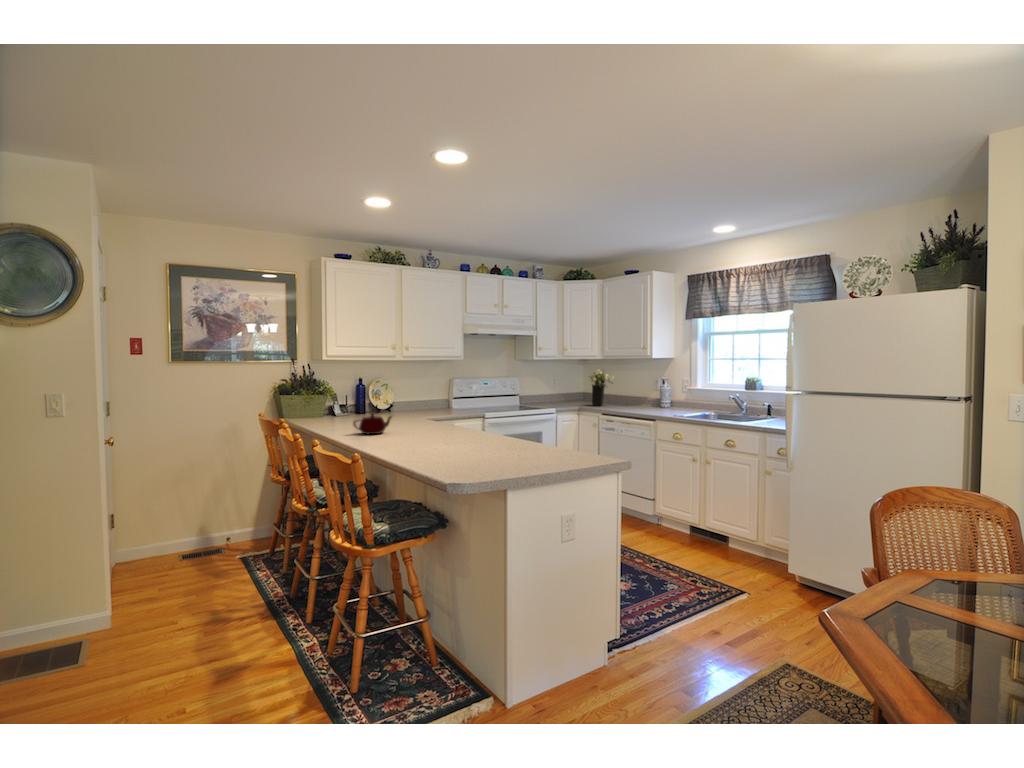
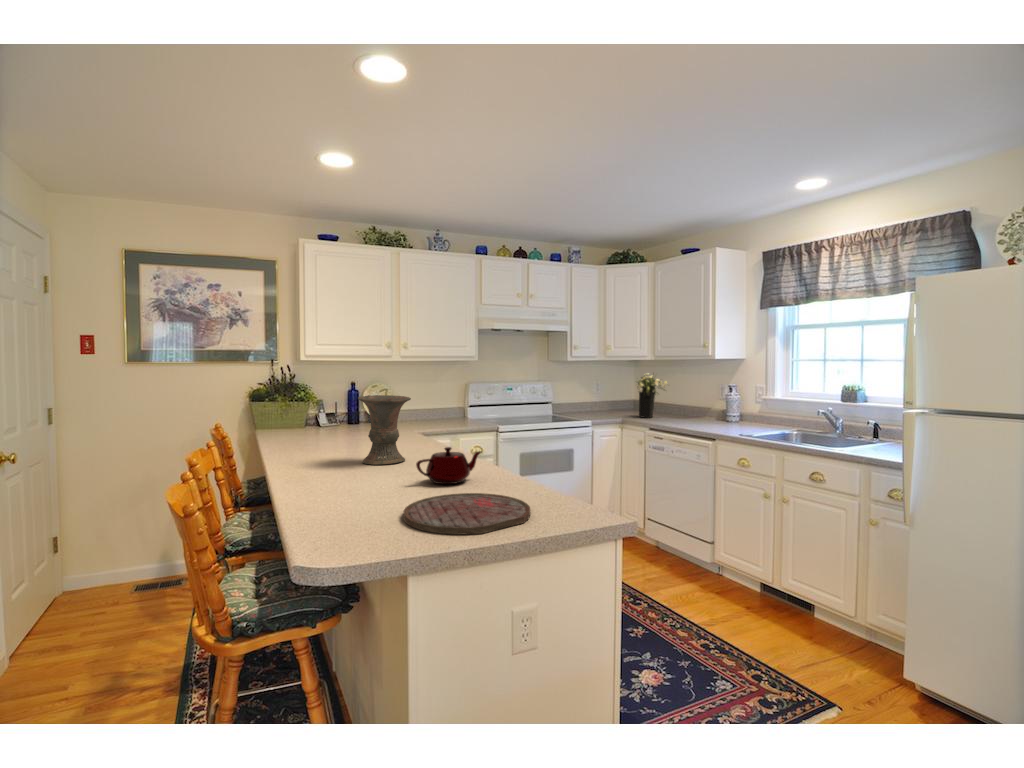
vase: none [408,386,447,438] -> present [358,395,411,465]
teapot: present [353,413,391,434] -> present [416,447,482,484]
cutting board: none [484,449,566,468] -> present [403,493,530,535]

